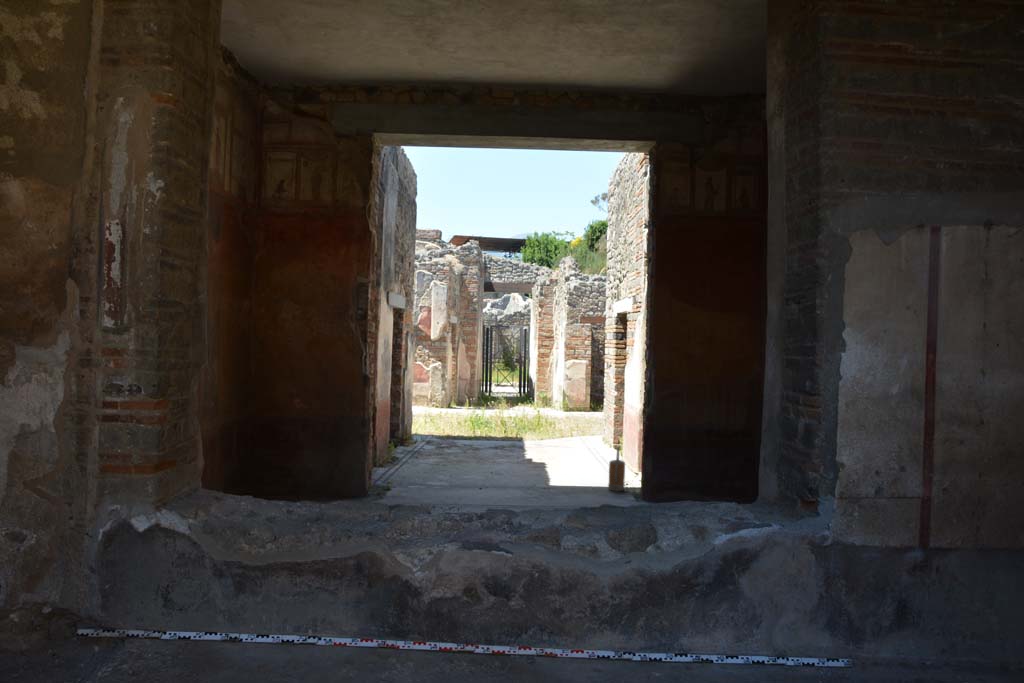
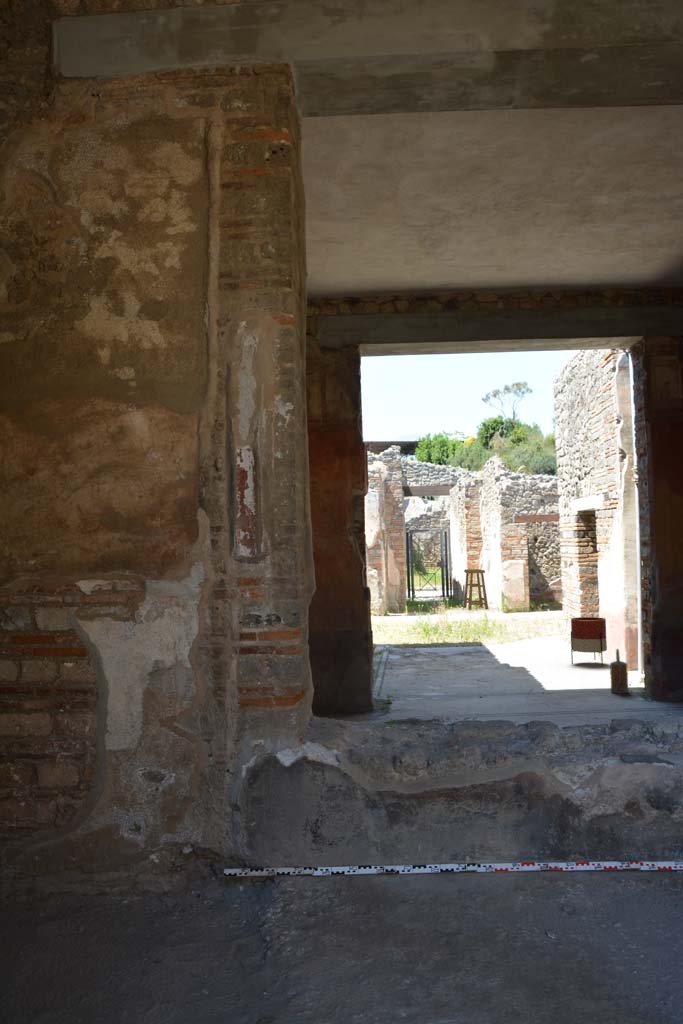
stool: none [529,367,552,407] -> present [463,569,488,610]
planter: none [591,417,626,465] -> present [571,617,607,666]

